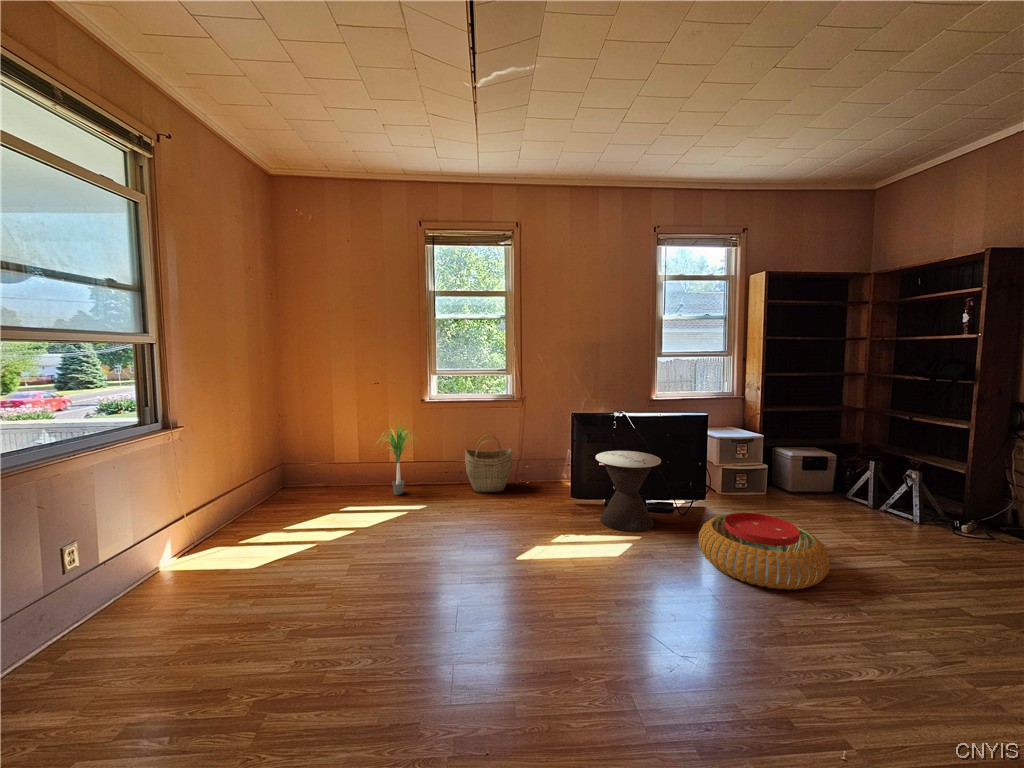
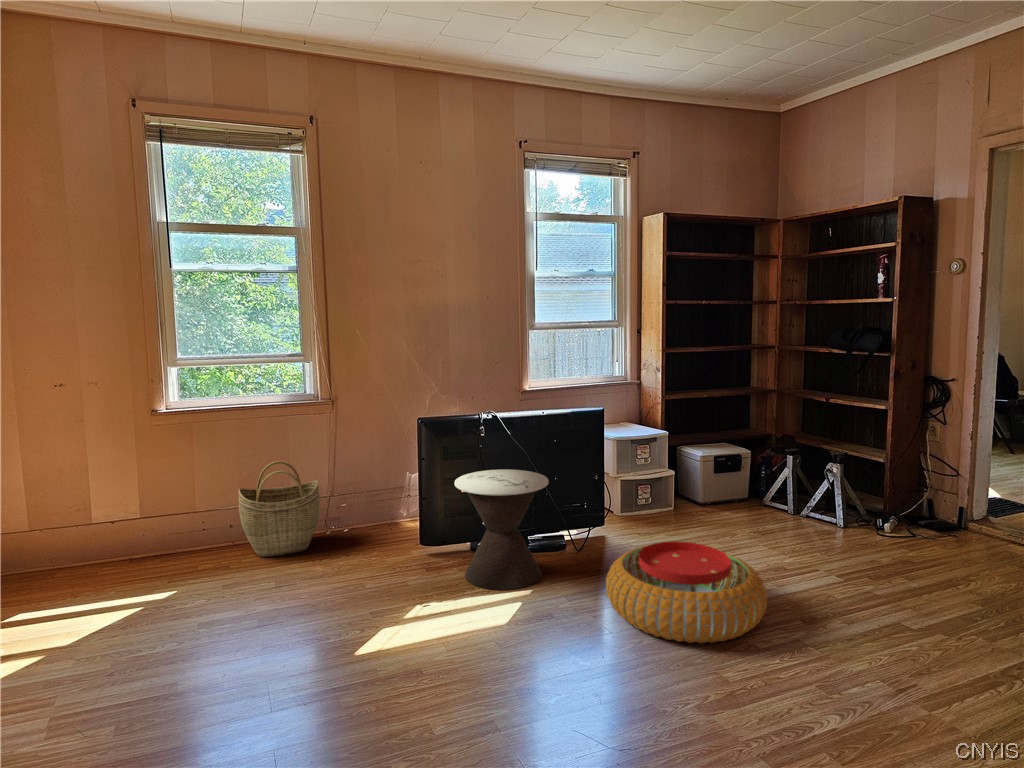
potted plant: present [385,424,411,495] -> none [55,445,159,581]

